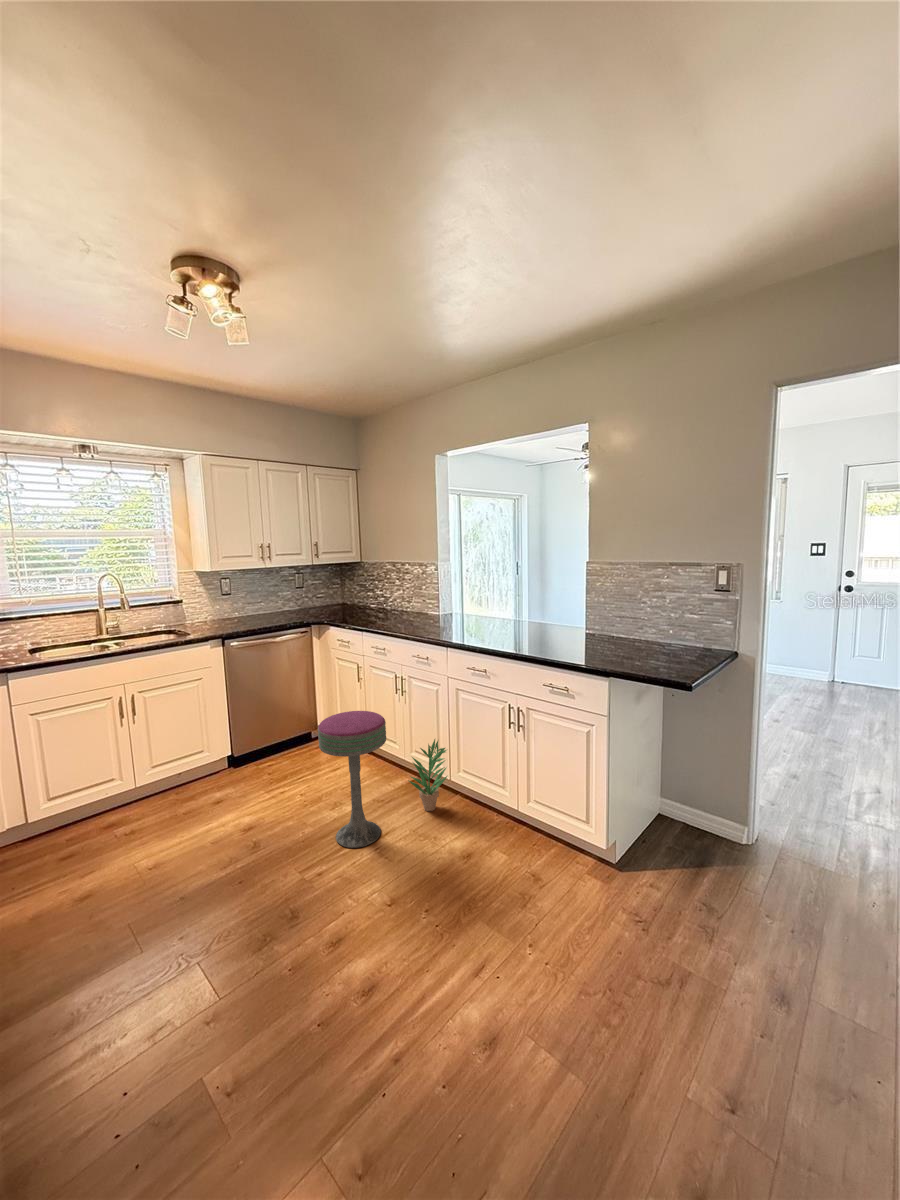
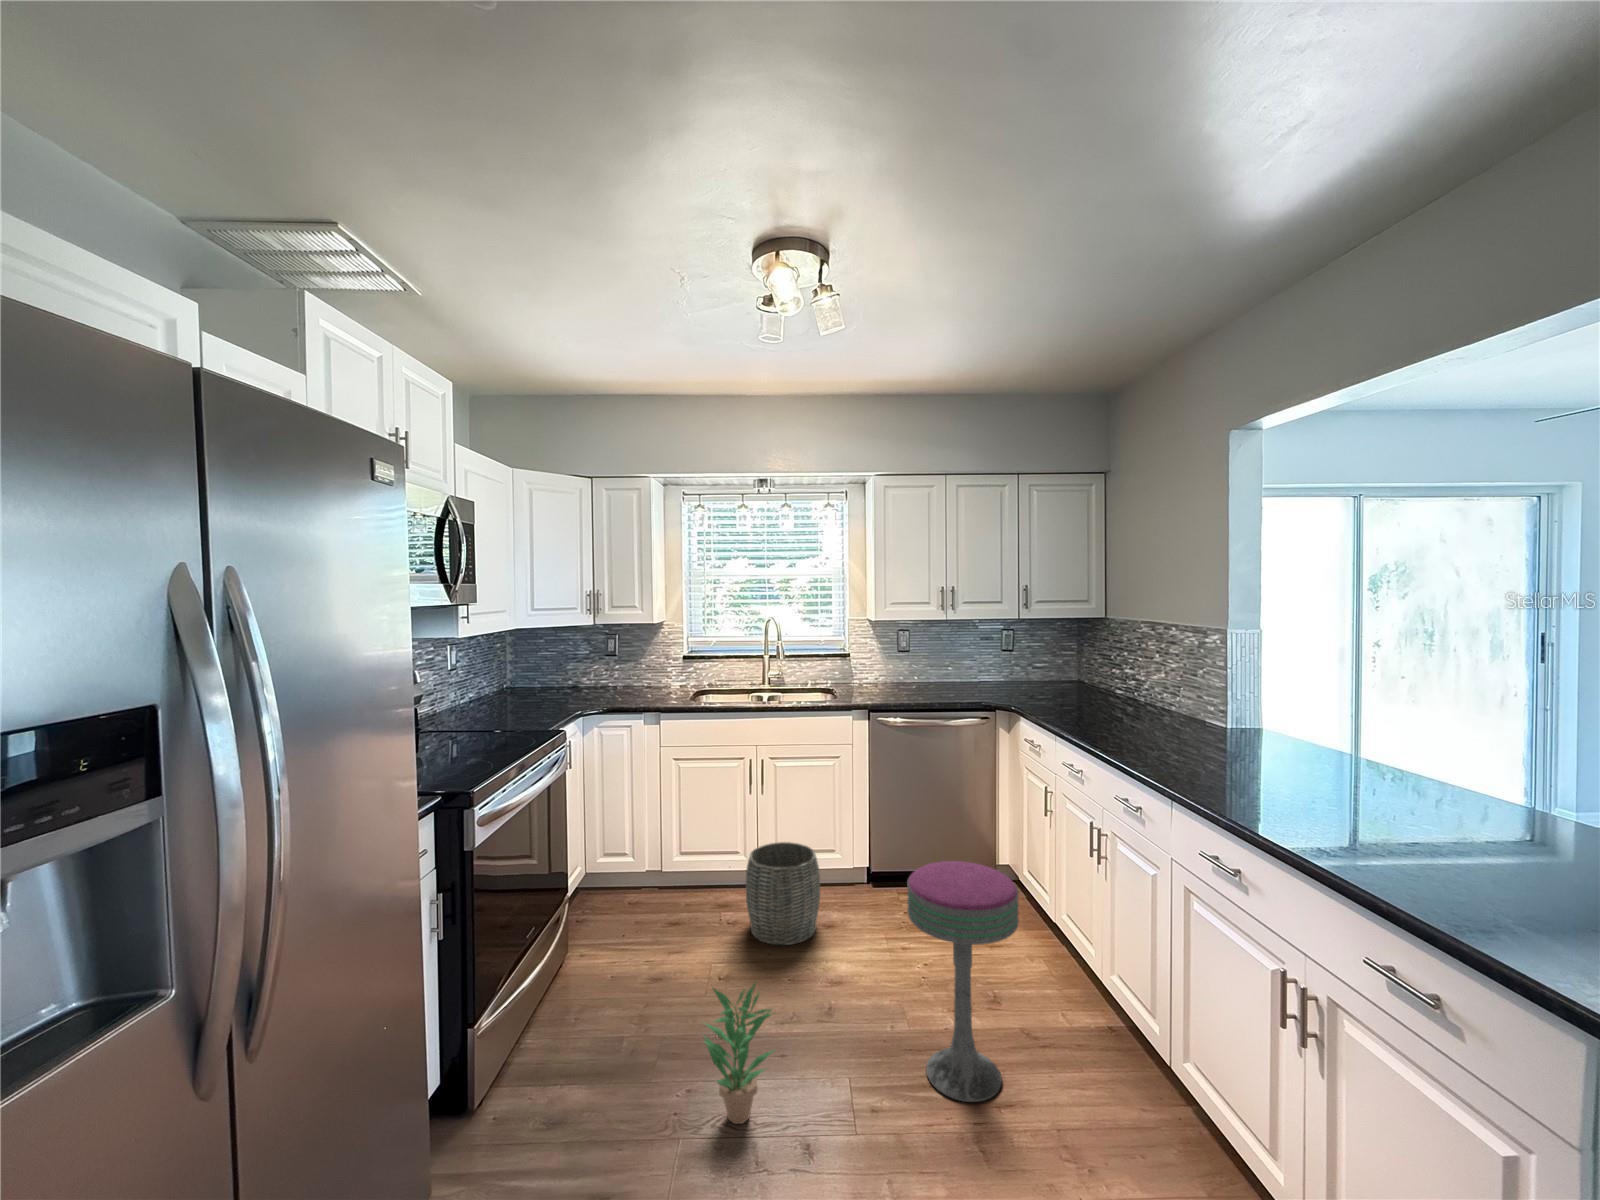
potted plant: present [408,739,447,811] -> present [704,984,774,1124]
woven basket: none [143,748,211,829] -> present [746,842,820,945]

